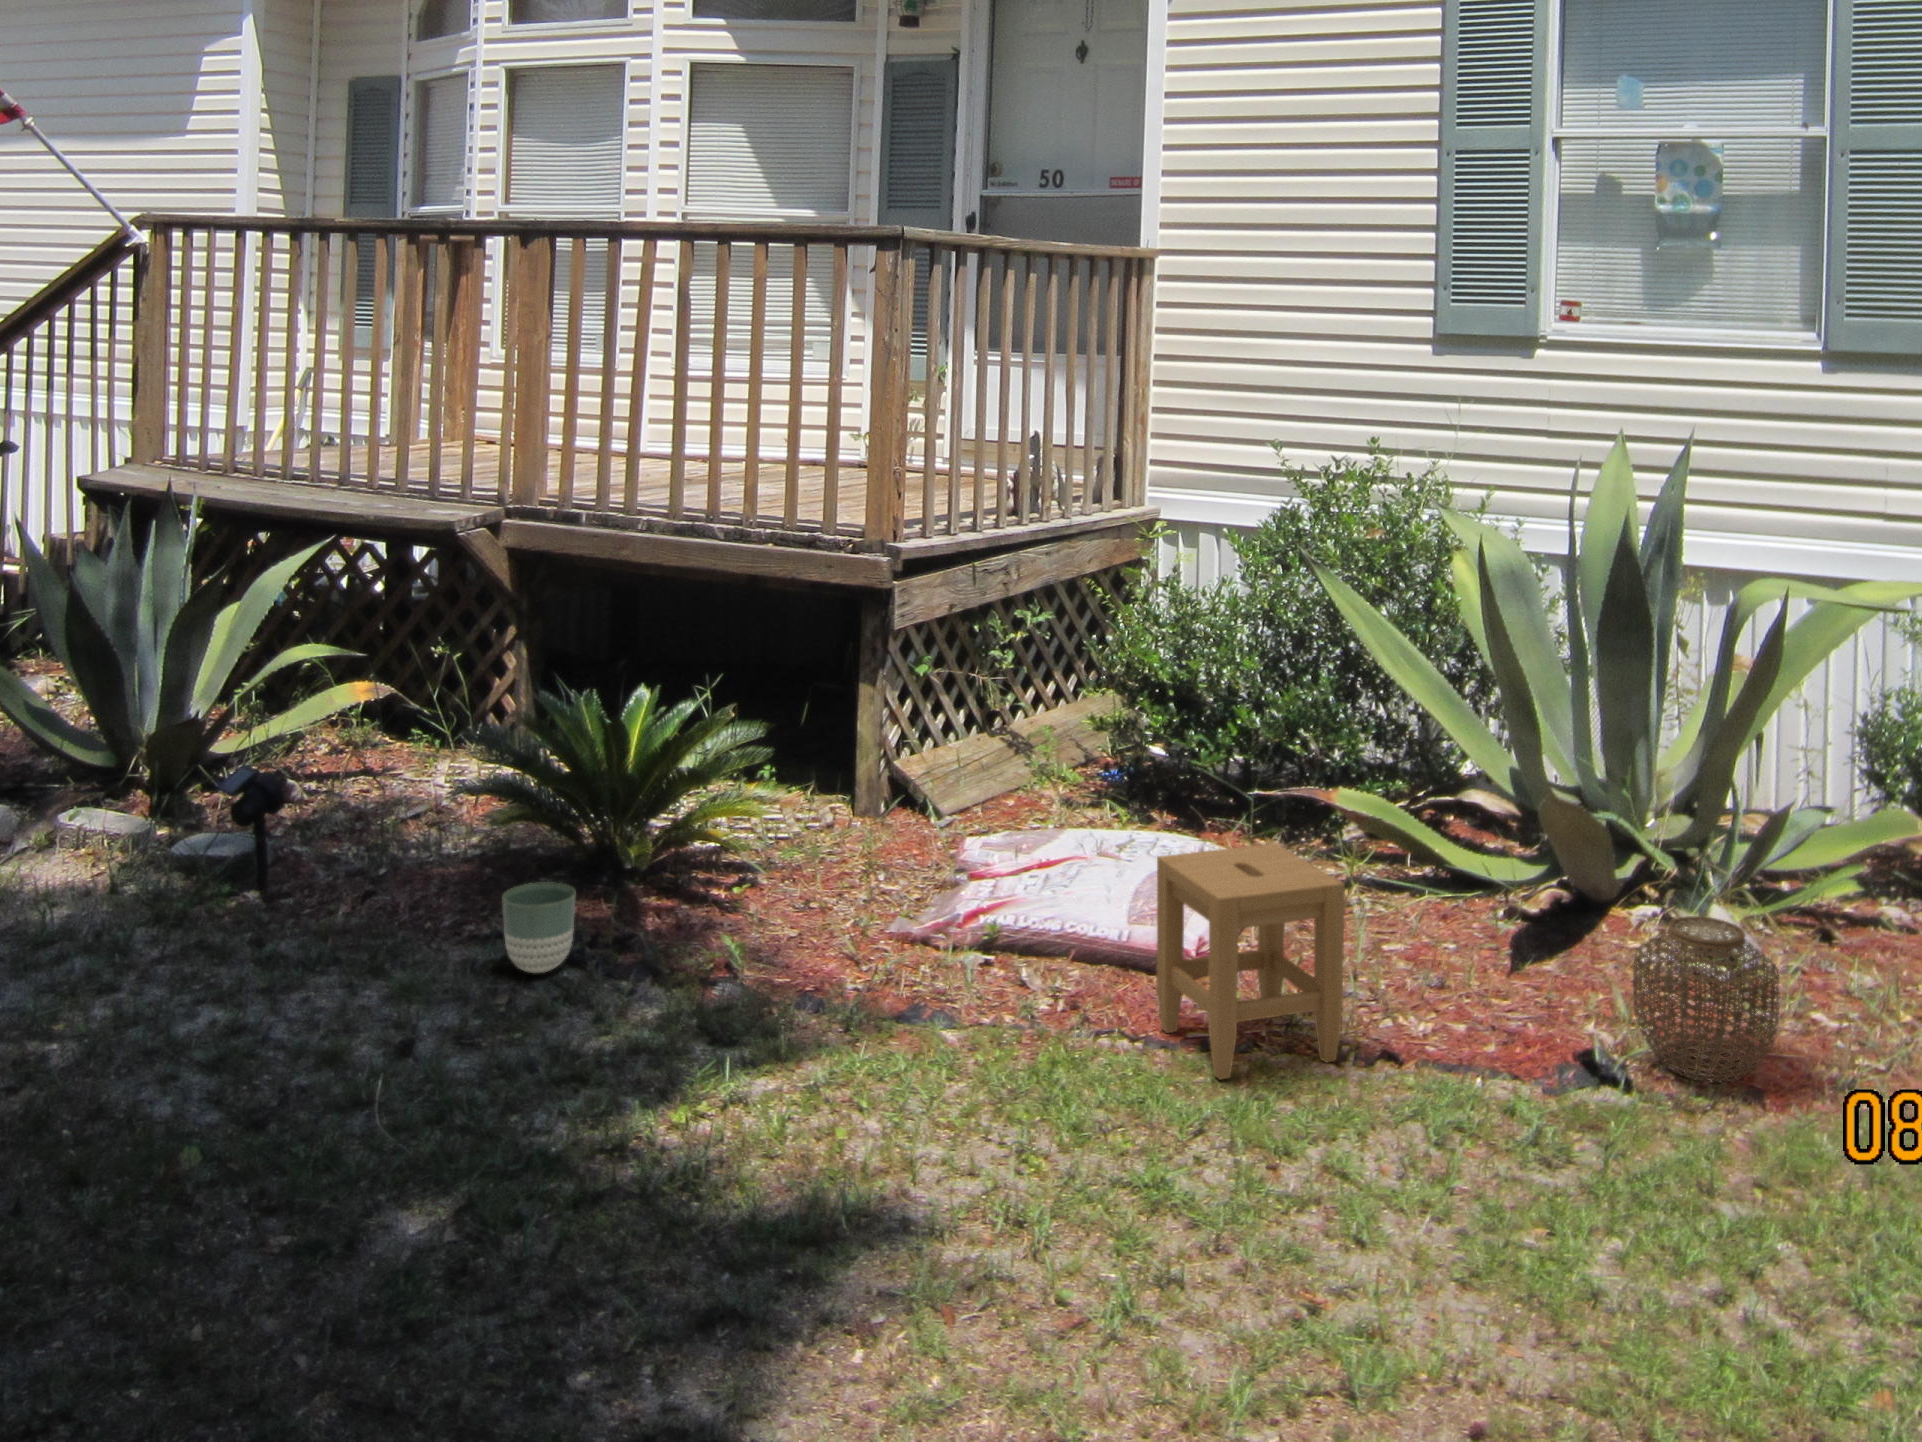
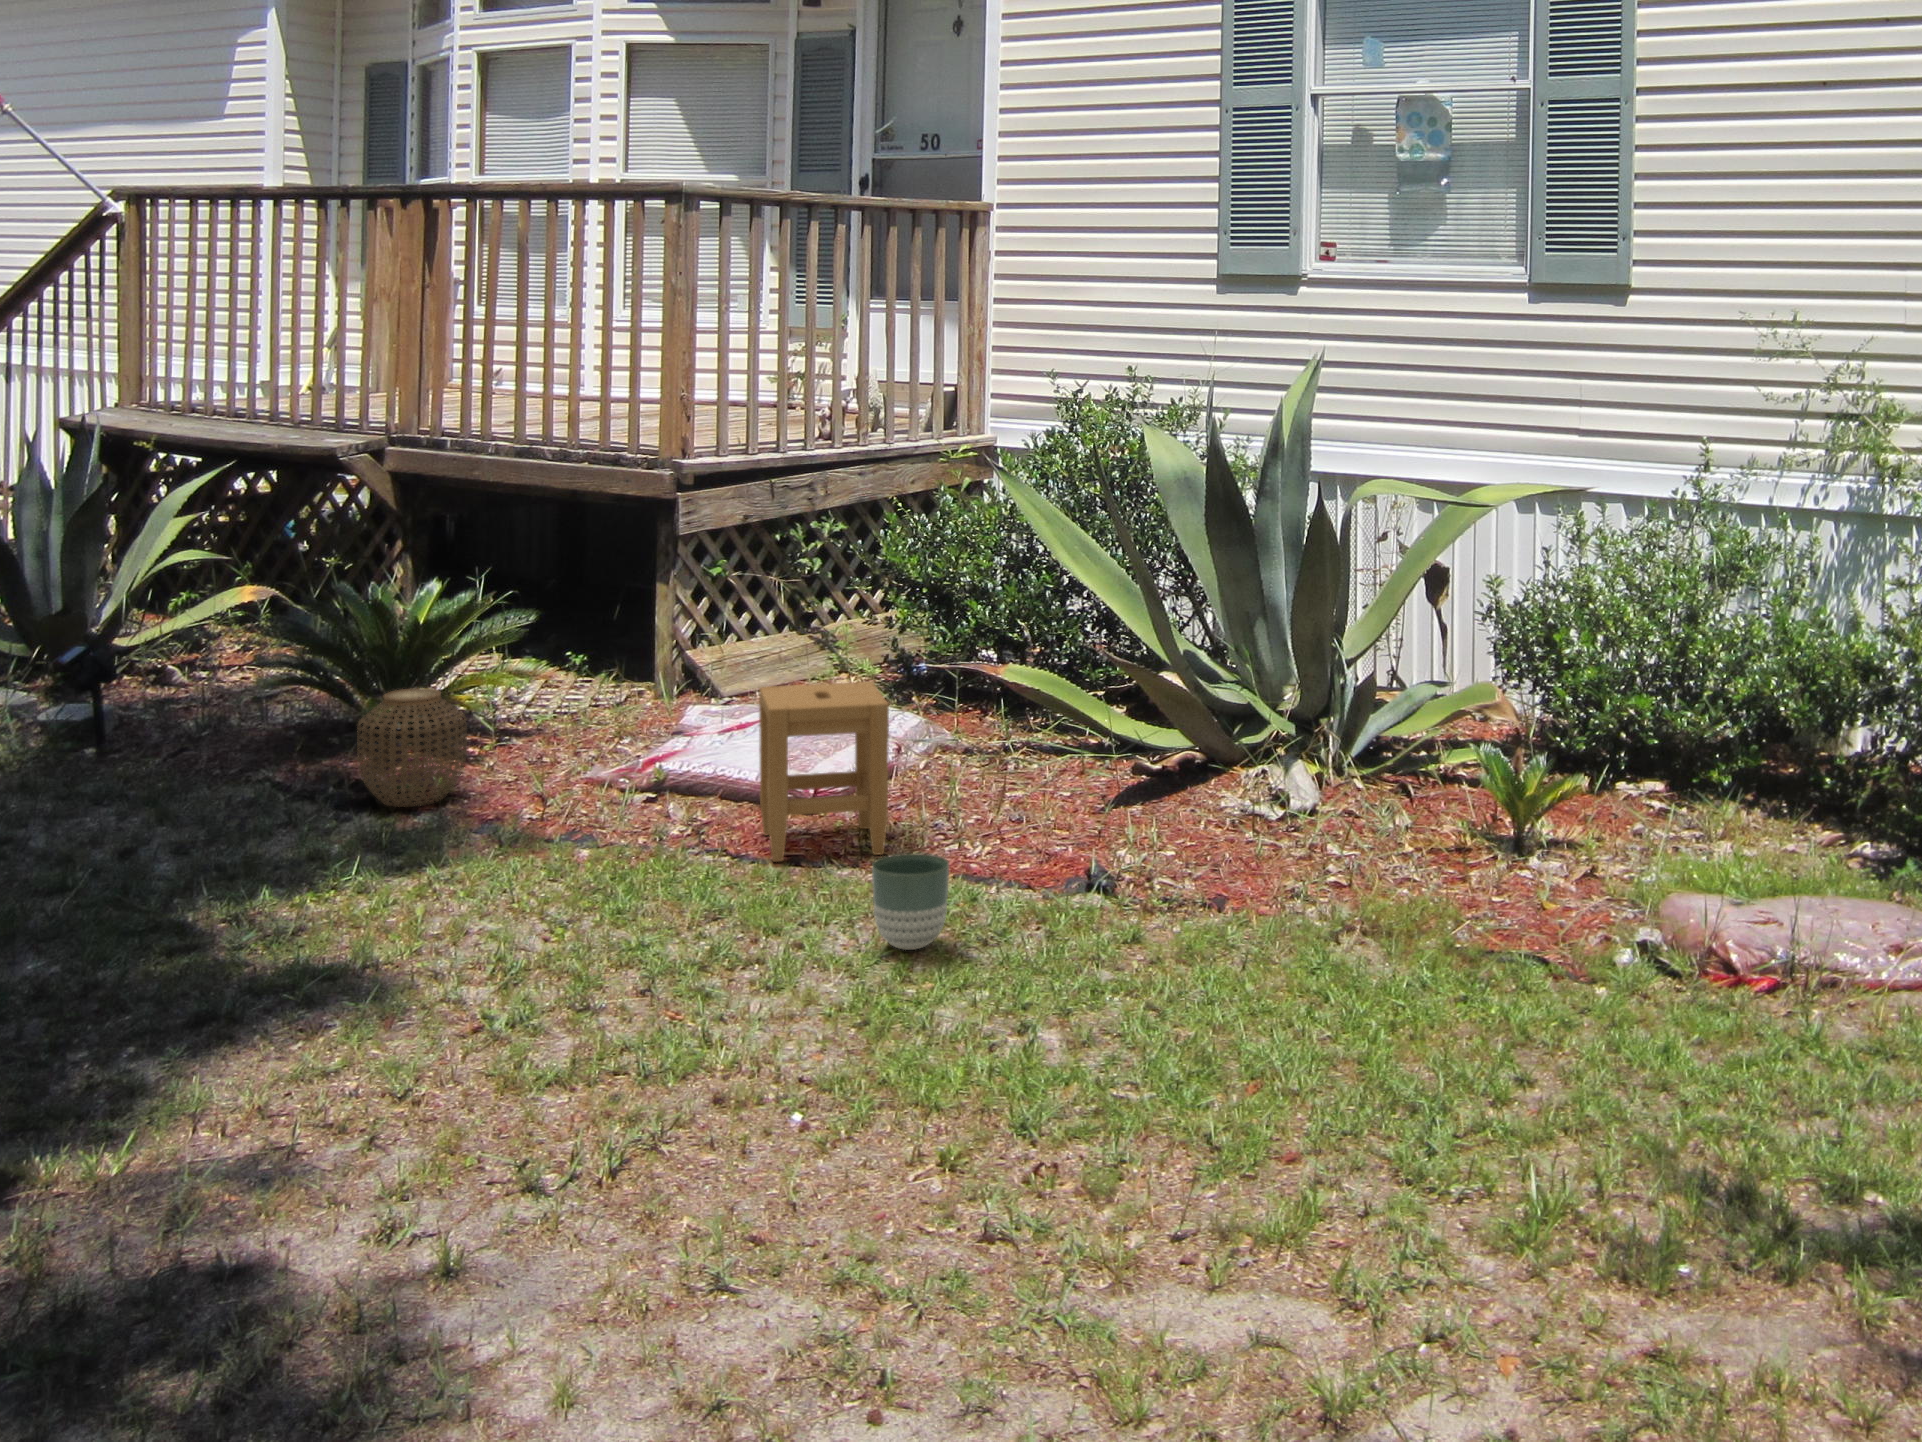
planter: present [503,882,575,973] -> present [872,853,949,950]
woven basket: present [1633,916,1779,1083] -> present [357,688,467,807]

